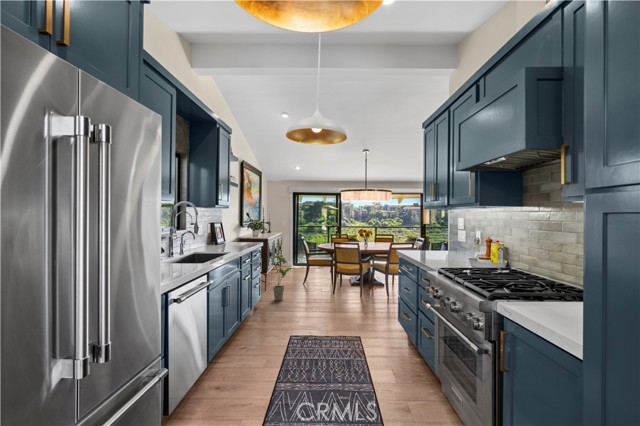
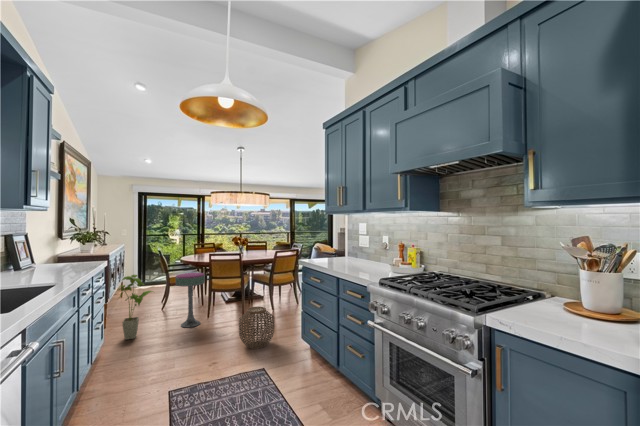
bar stool: none [309,258,331,299] -> present [176,273,205,327]
woven basket: none [348,289,376,322] -> present [239,307,274,349]

